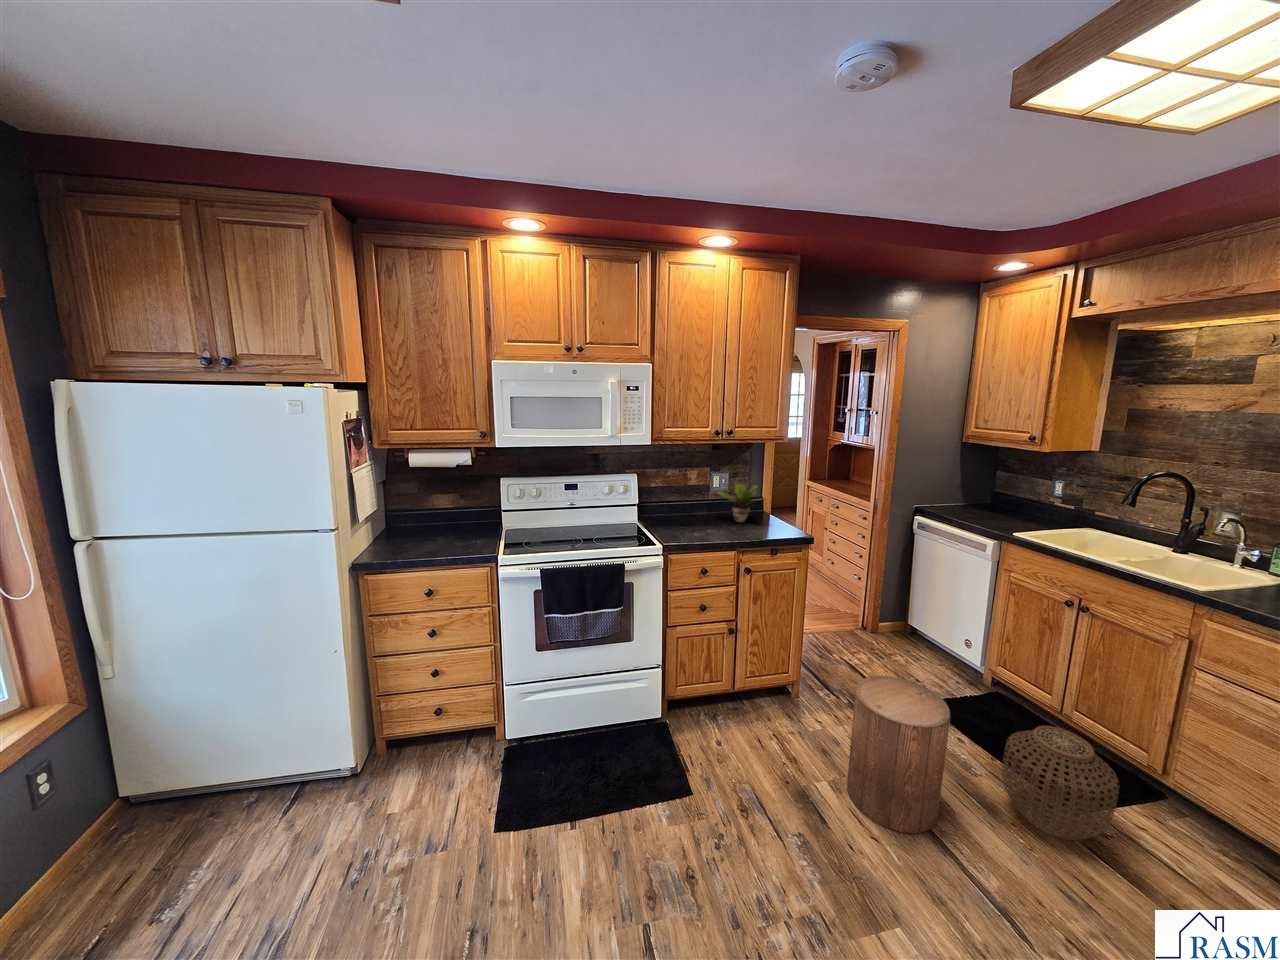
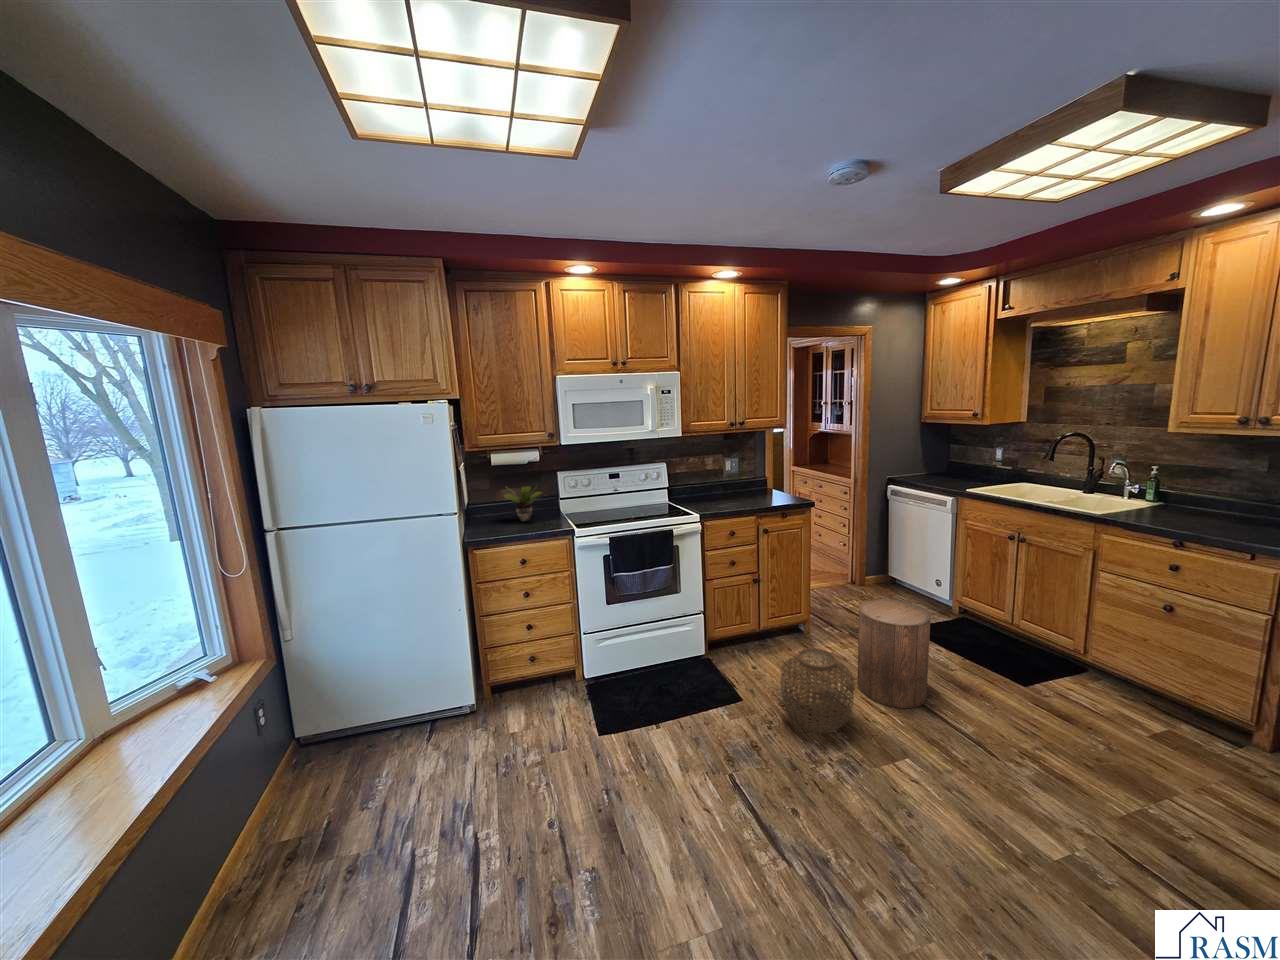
potted plant: present [717,484,758,523] -> present [504,487,541,522]
woven basket: present [1002,726,1119,840] -> present [781,648,854,734]

